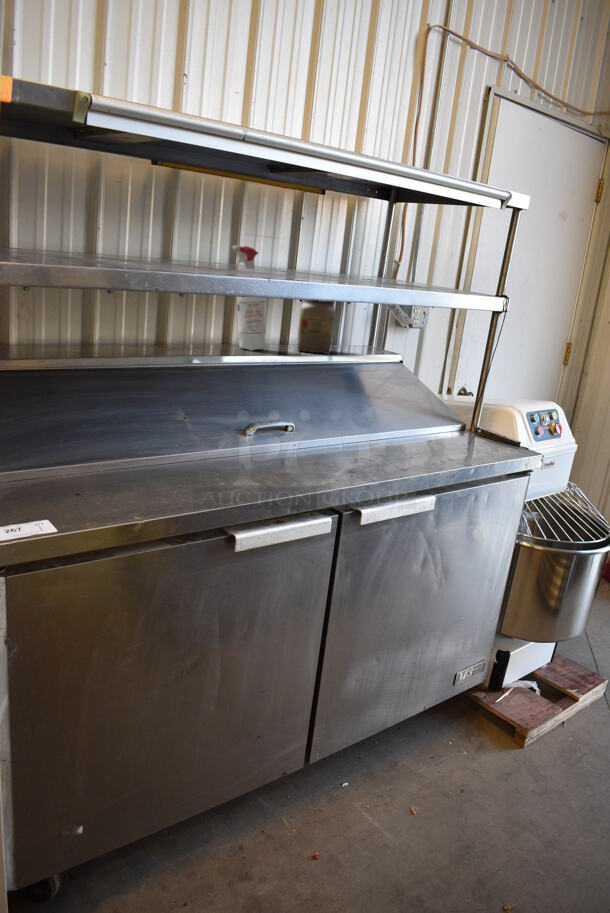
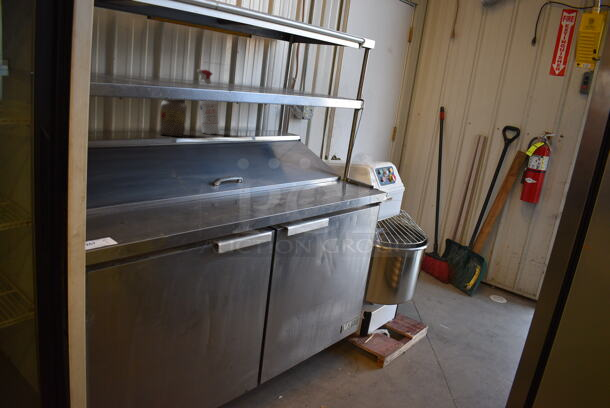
jar: present [297,300,336,354] -> present [160,100,187,136]

